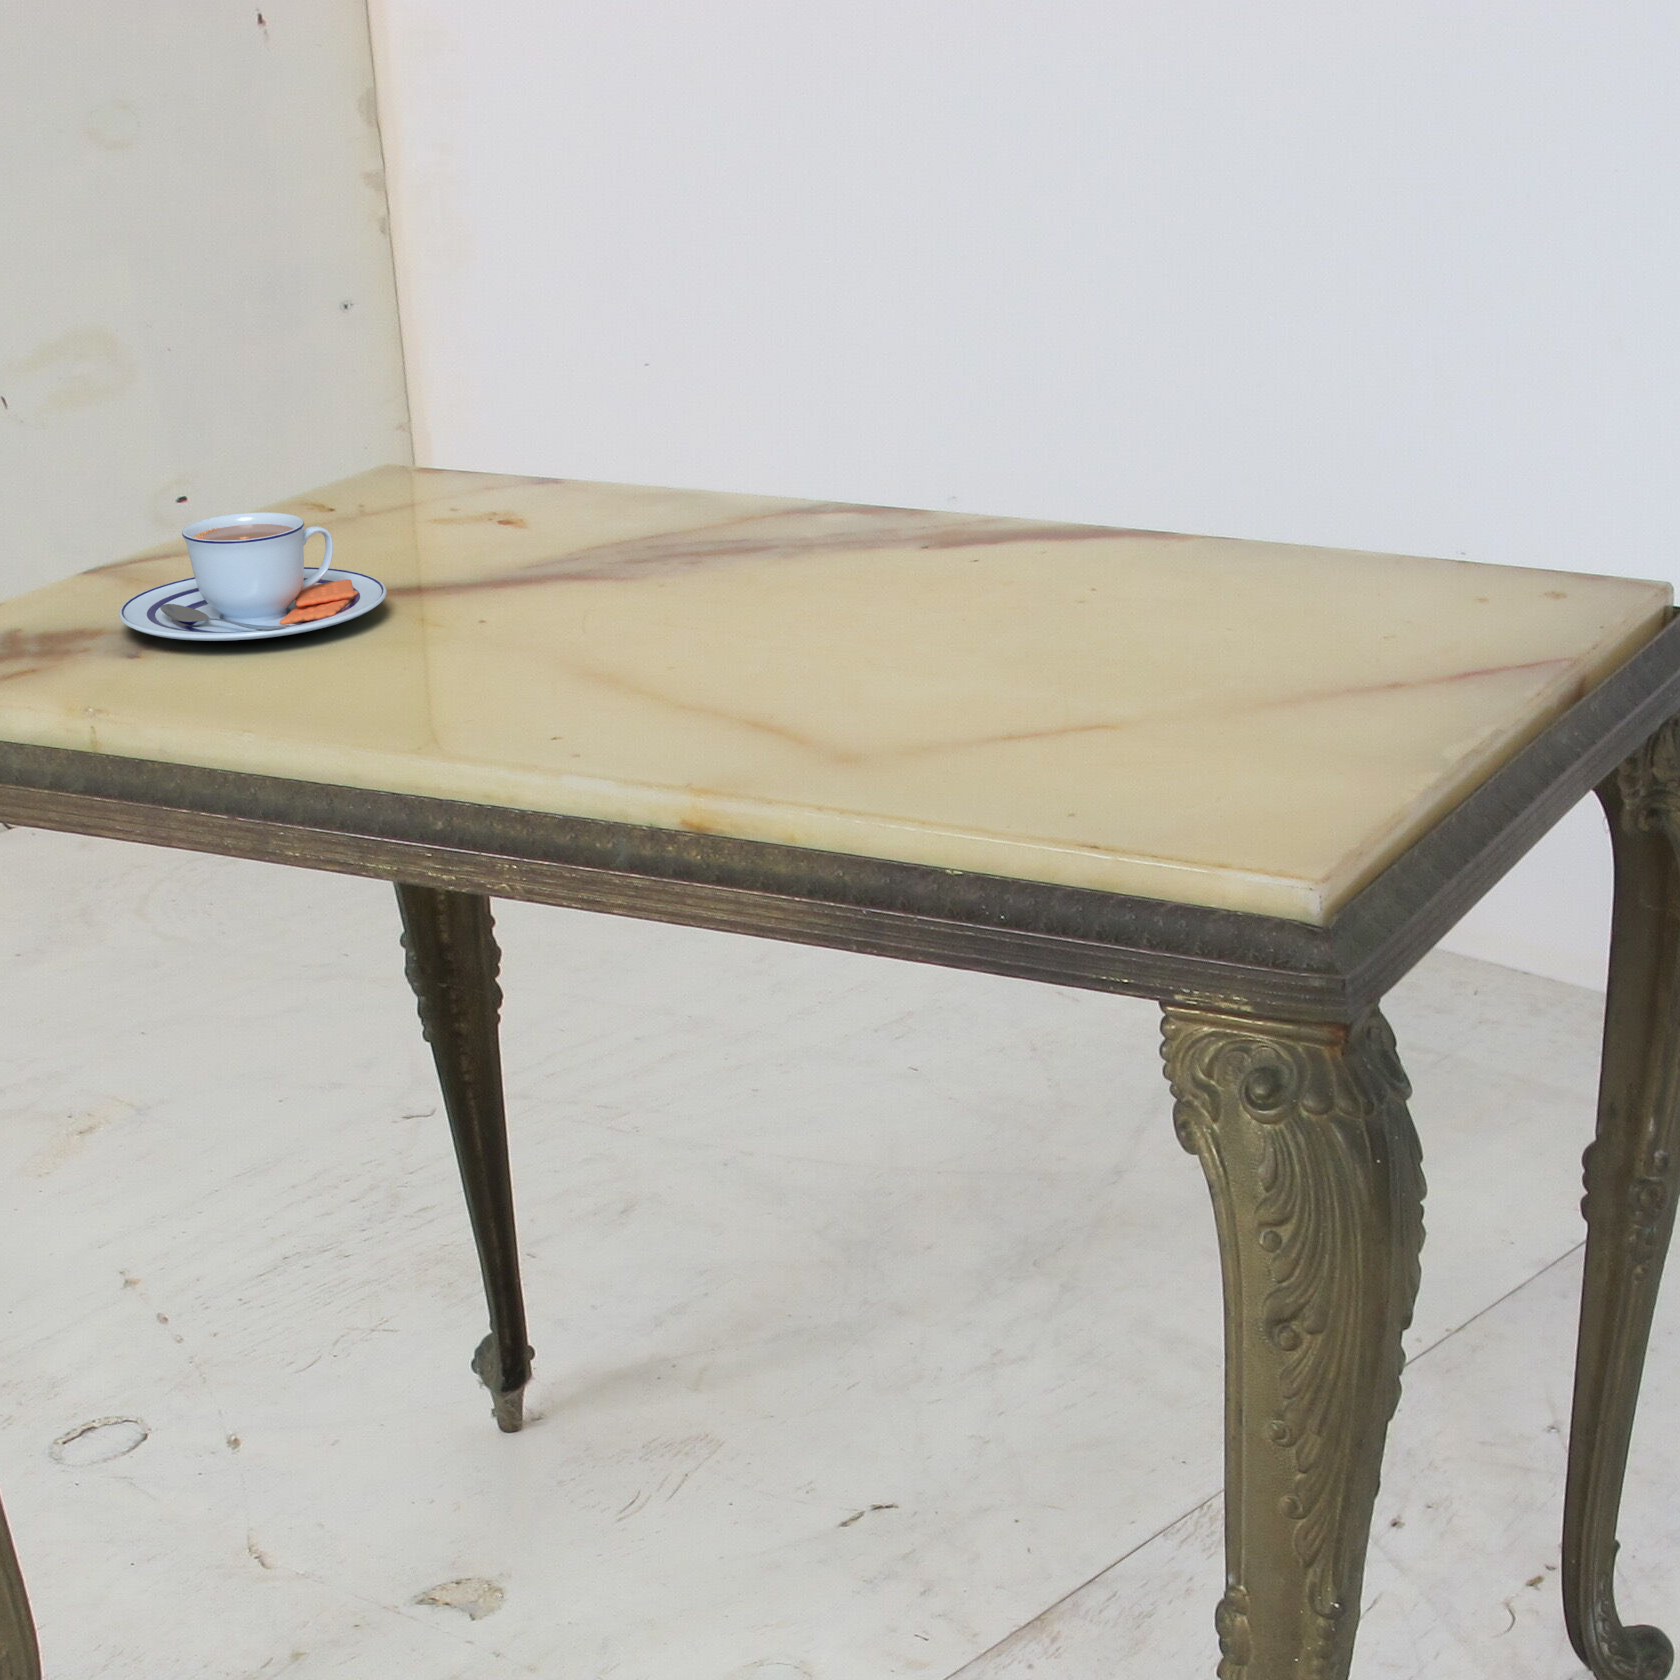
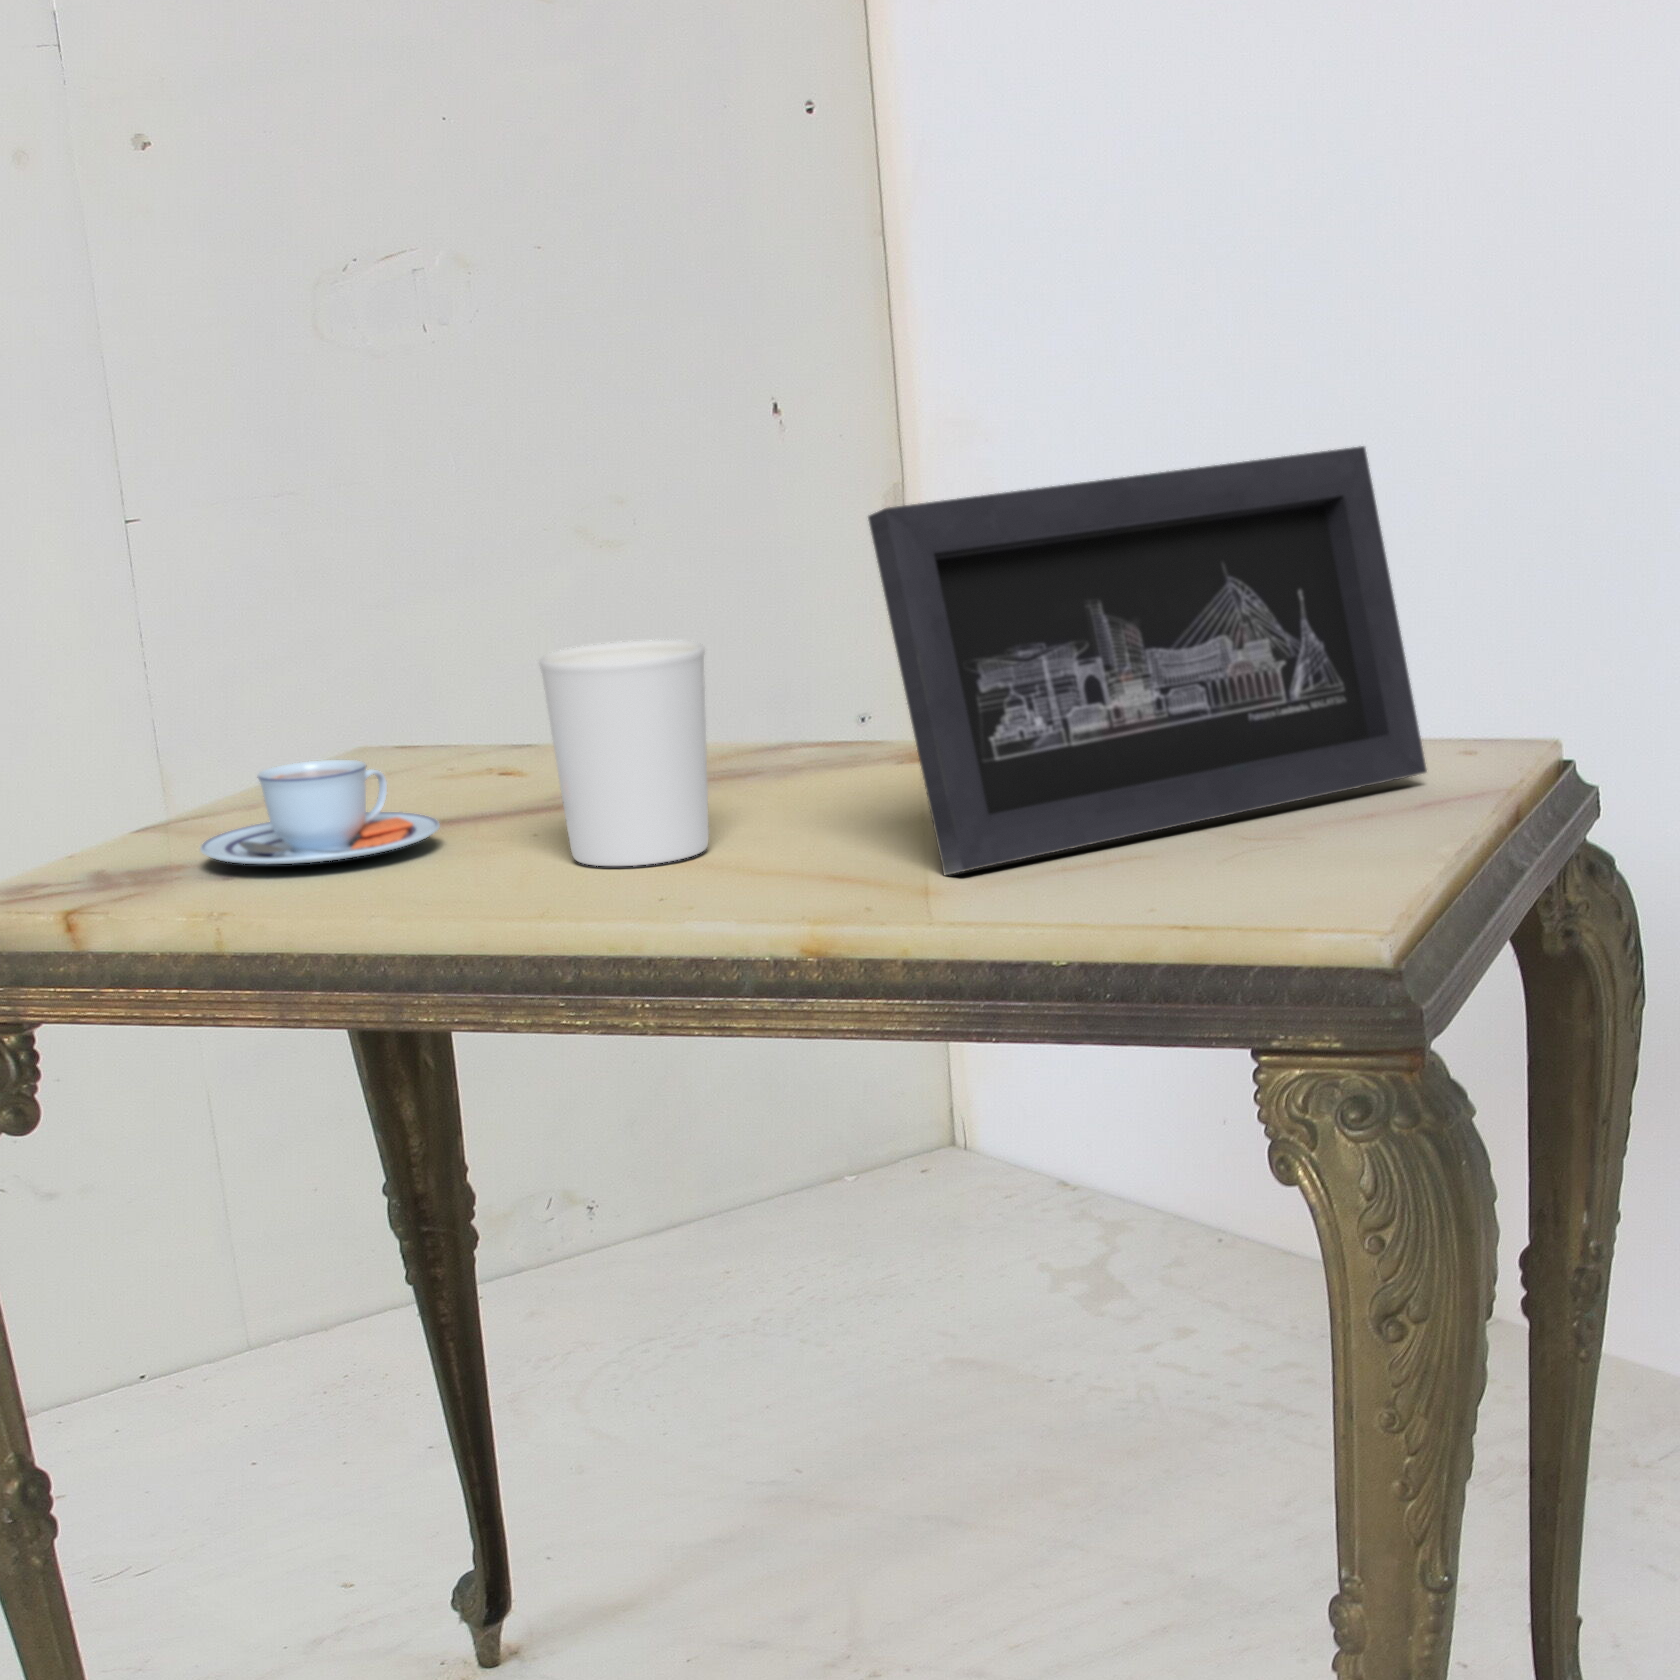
picture frame: none [819,214,1500,728] -> present [868,446,1427,875]
candle holder: none [469,407,659,676] -> present [539,640,709,866]

